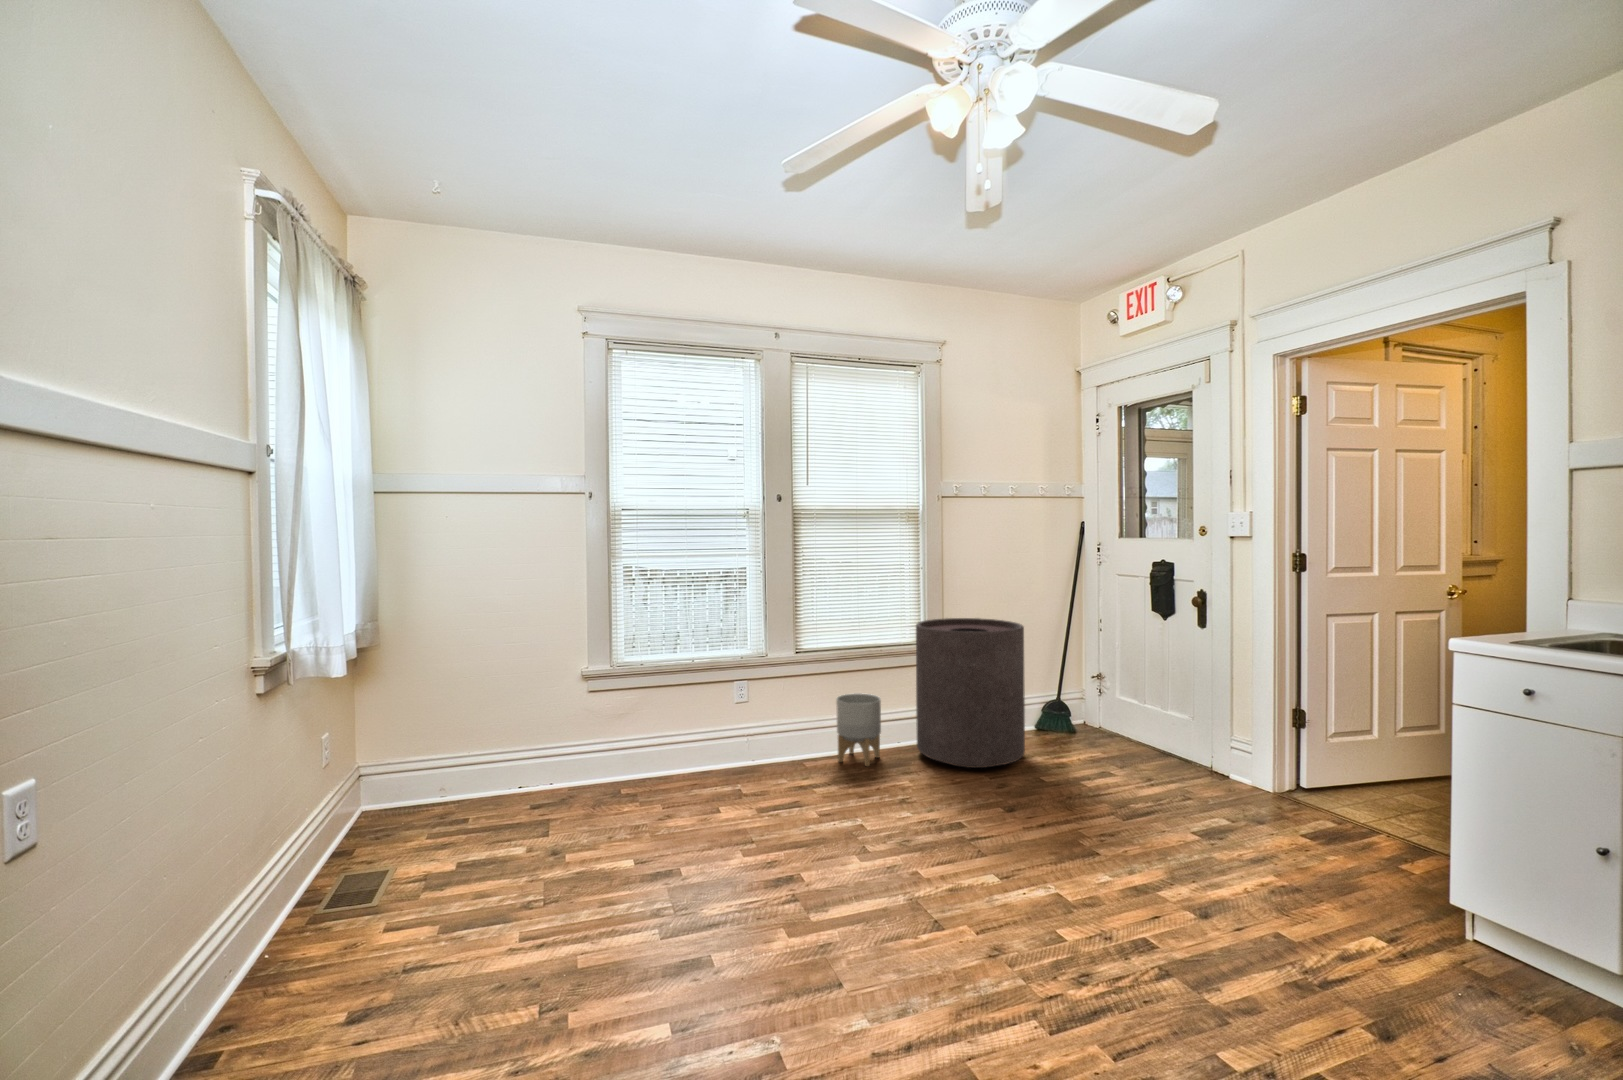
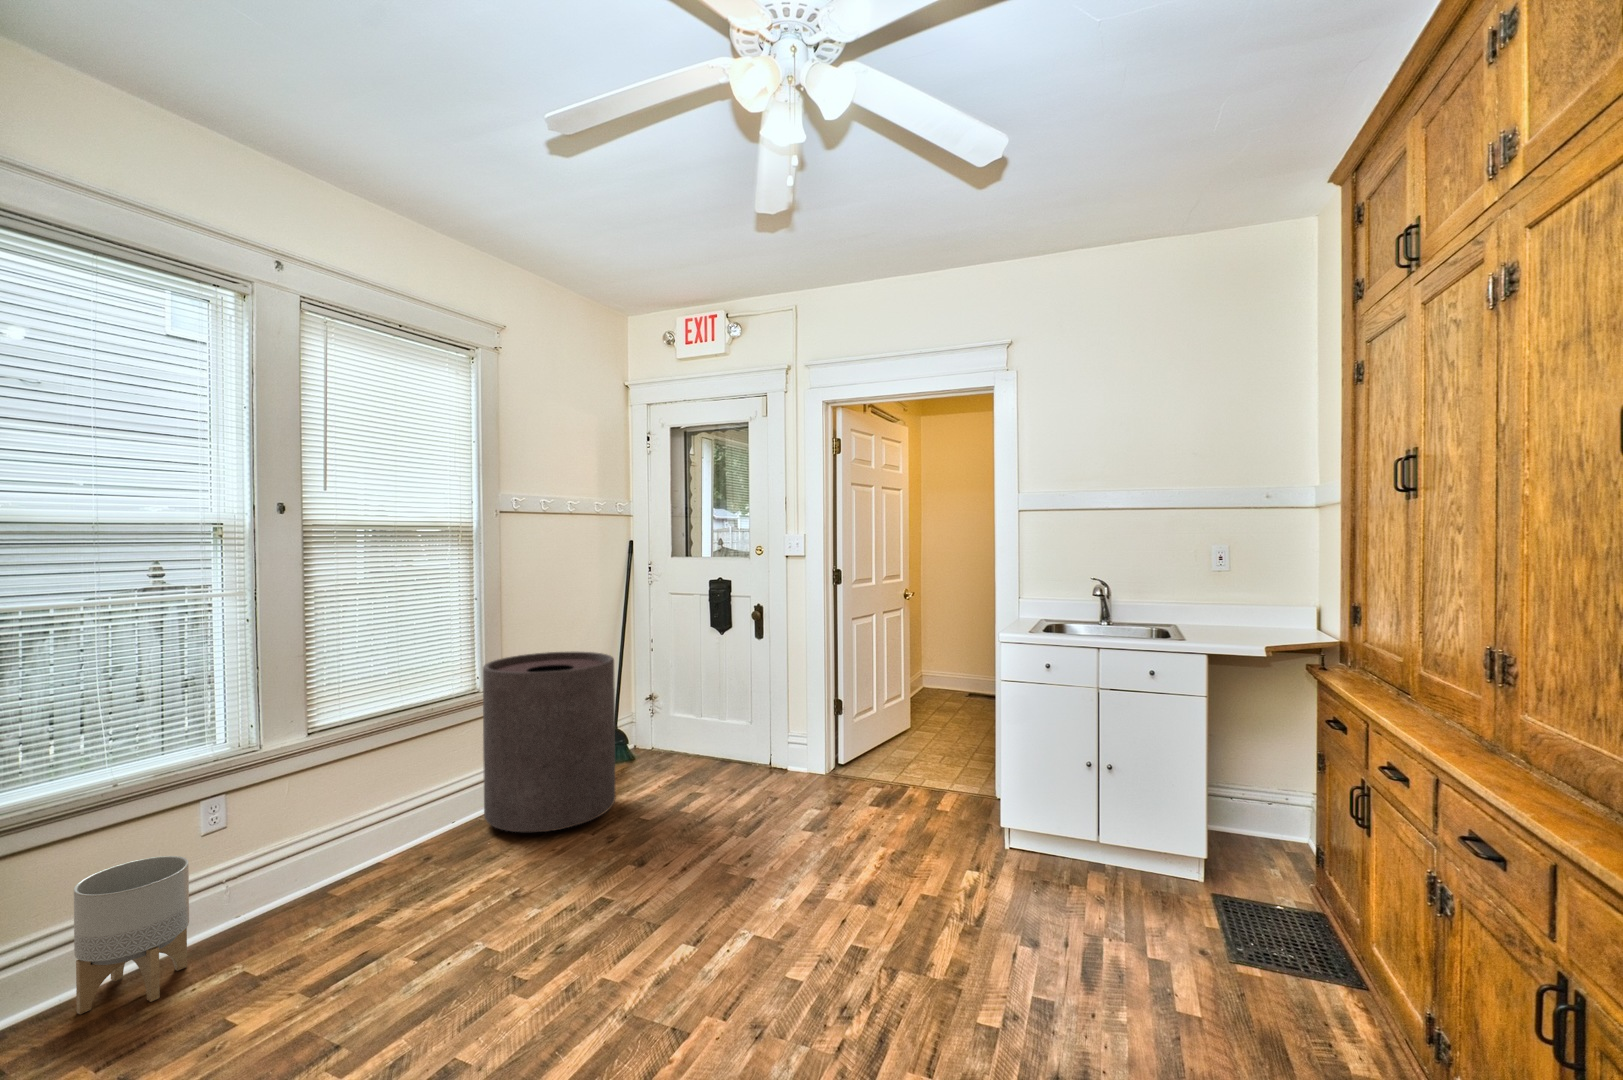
planter: present [836,693,881,766] -> present [74,856,189,1014]

